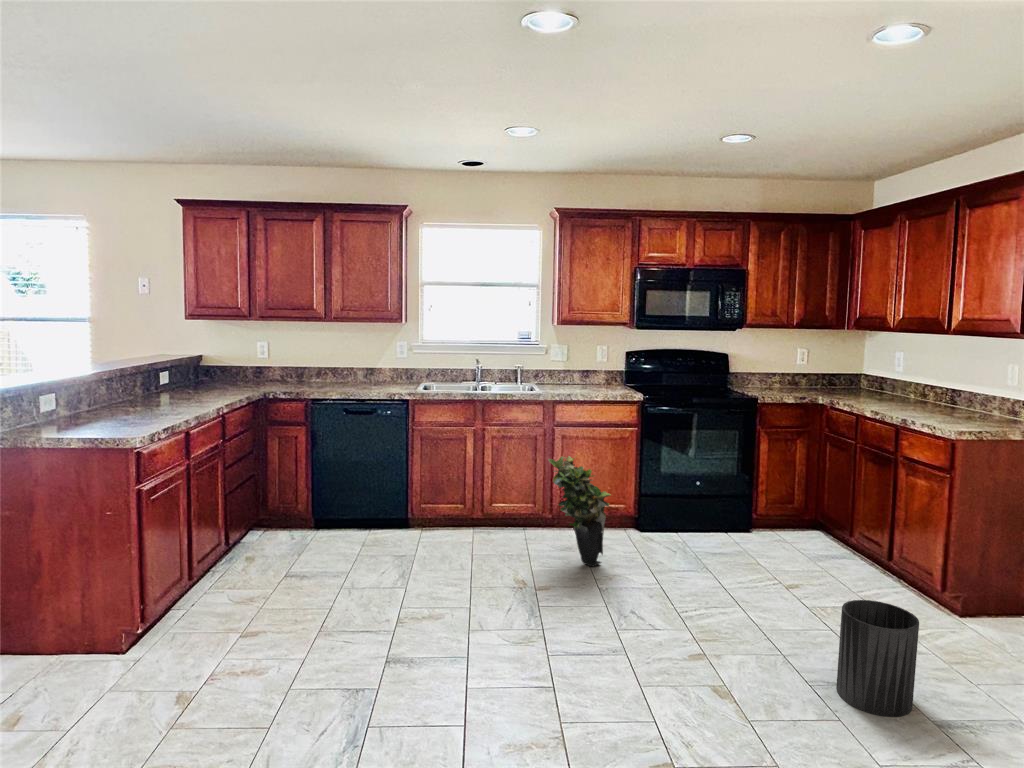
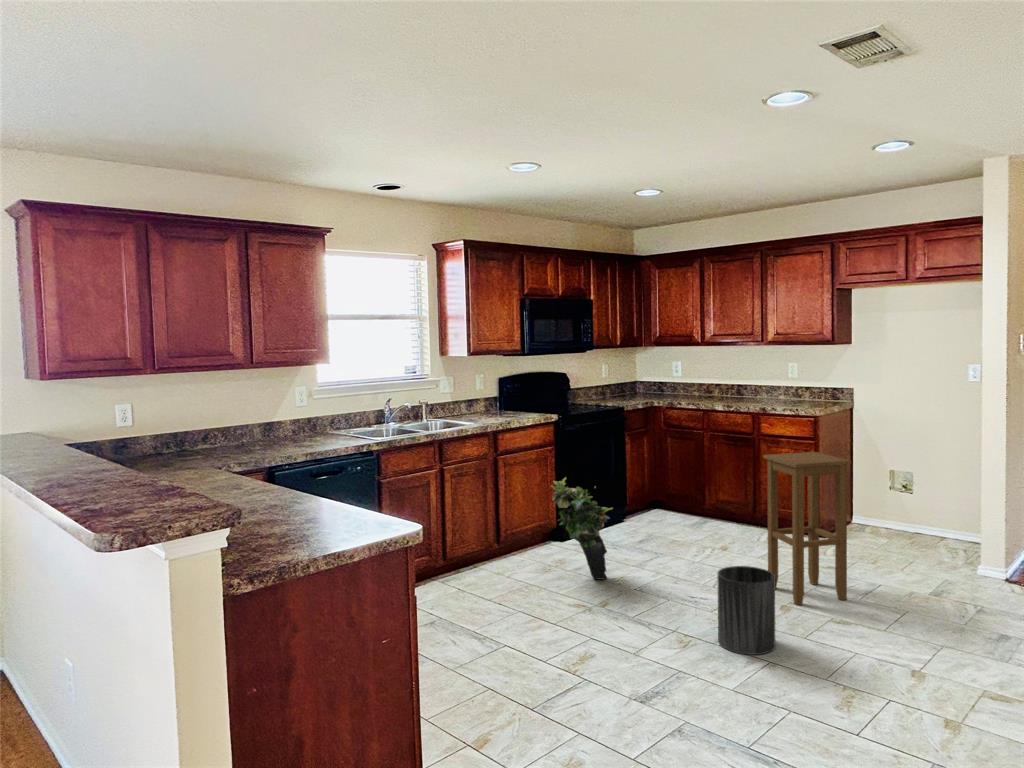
stool: none [703,469,806,681] -> present [763,452,851,605]
trash can: present [836,600,919,717] -> present [717,566,775,655]

